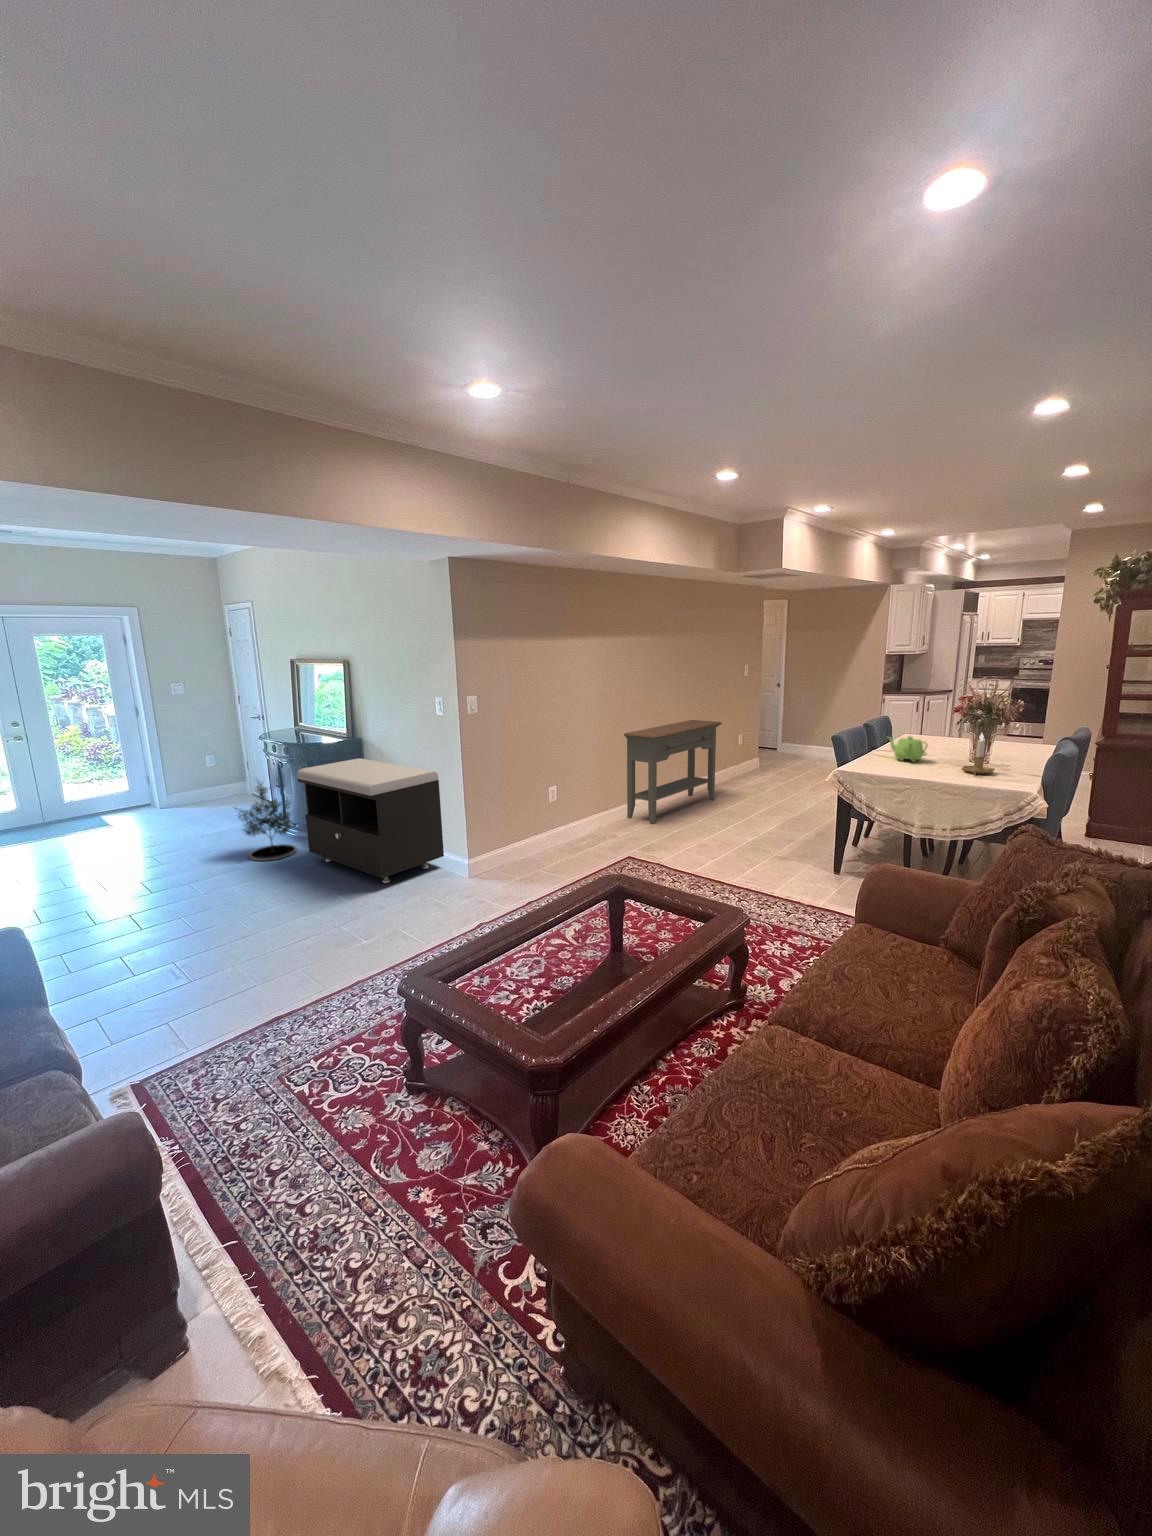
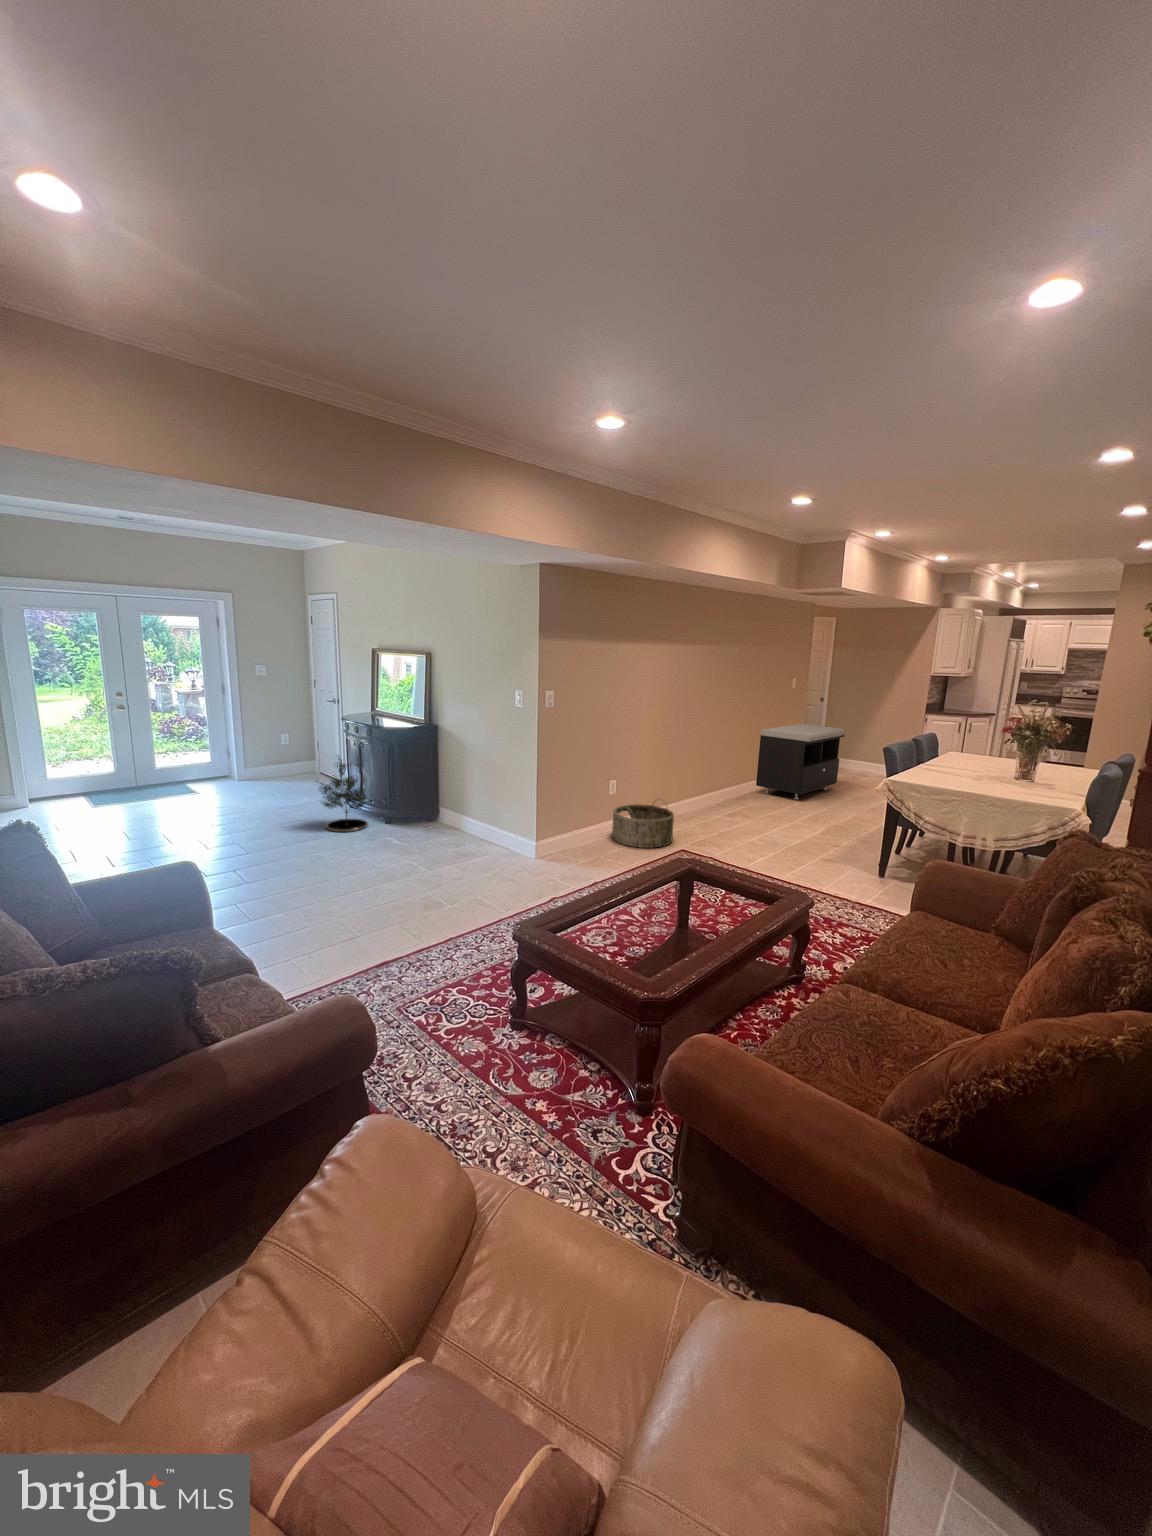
console table: present [624,720,722,823] -> none [676,727,771,823]
candlestick: present [962,733,995,775] -> none [1009,752,1041,792]
teapot: present [889,736,928,762] -> none [937,752,976,777]
storage bench: present [297,758,444,883] -> present [756,724,845,799]
basket: none [556,802,620,856] -> present [612,801,674,848]

